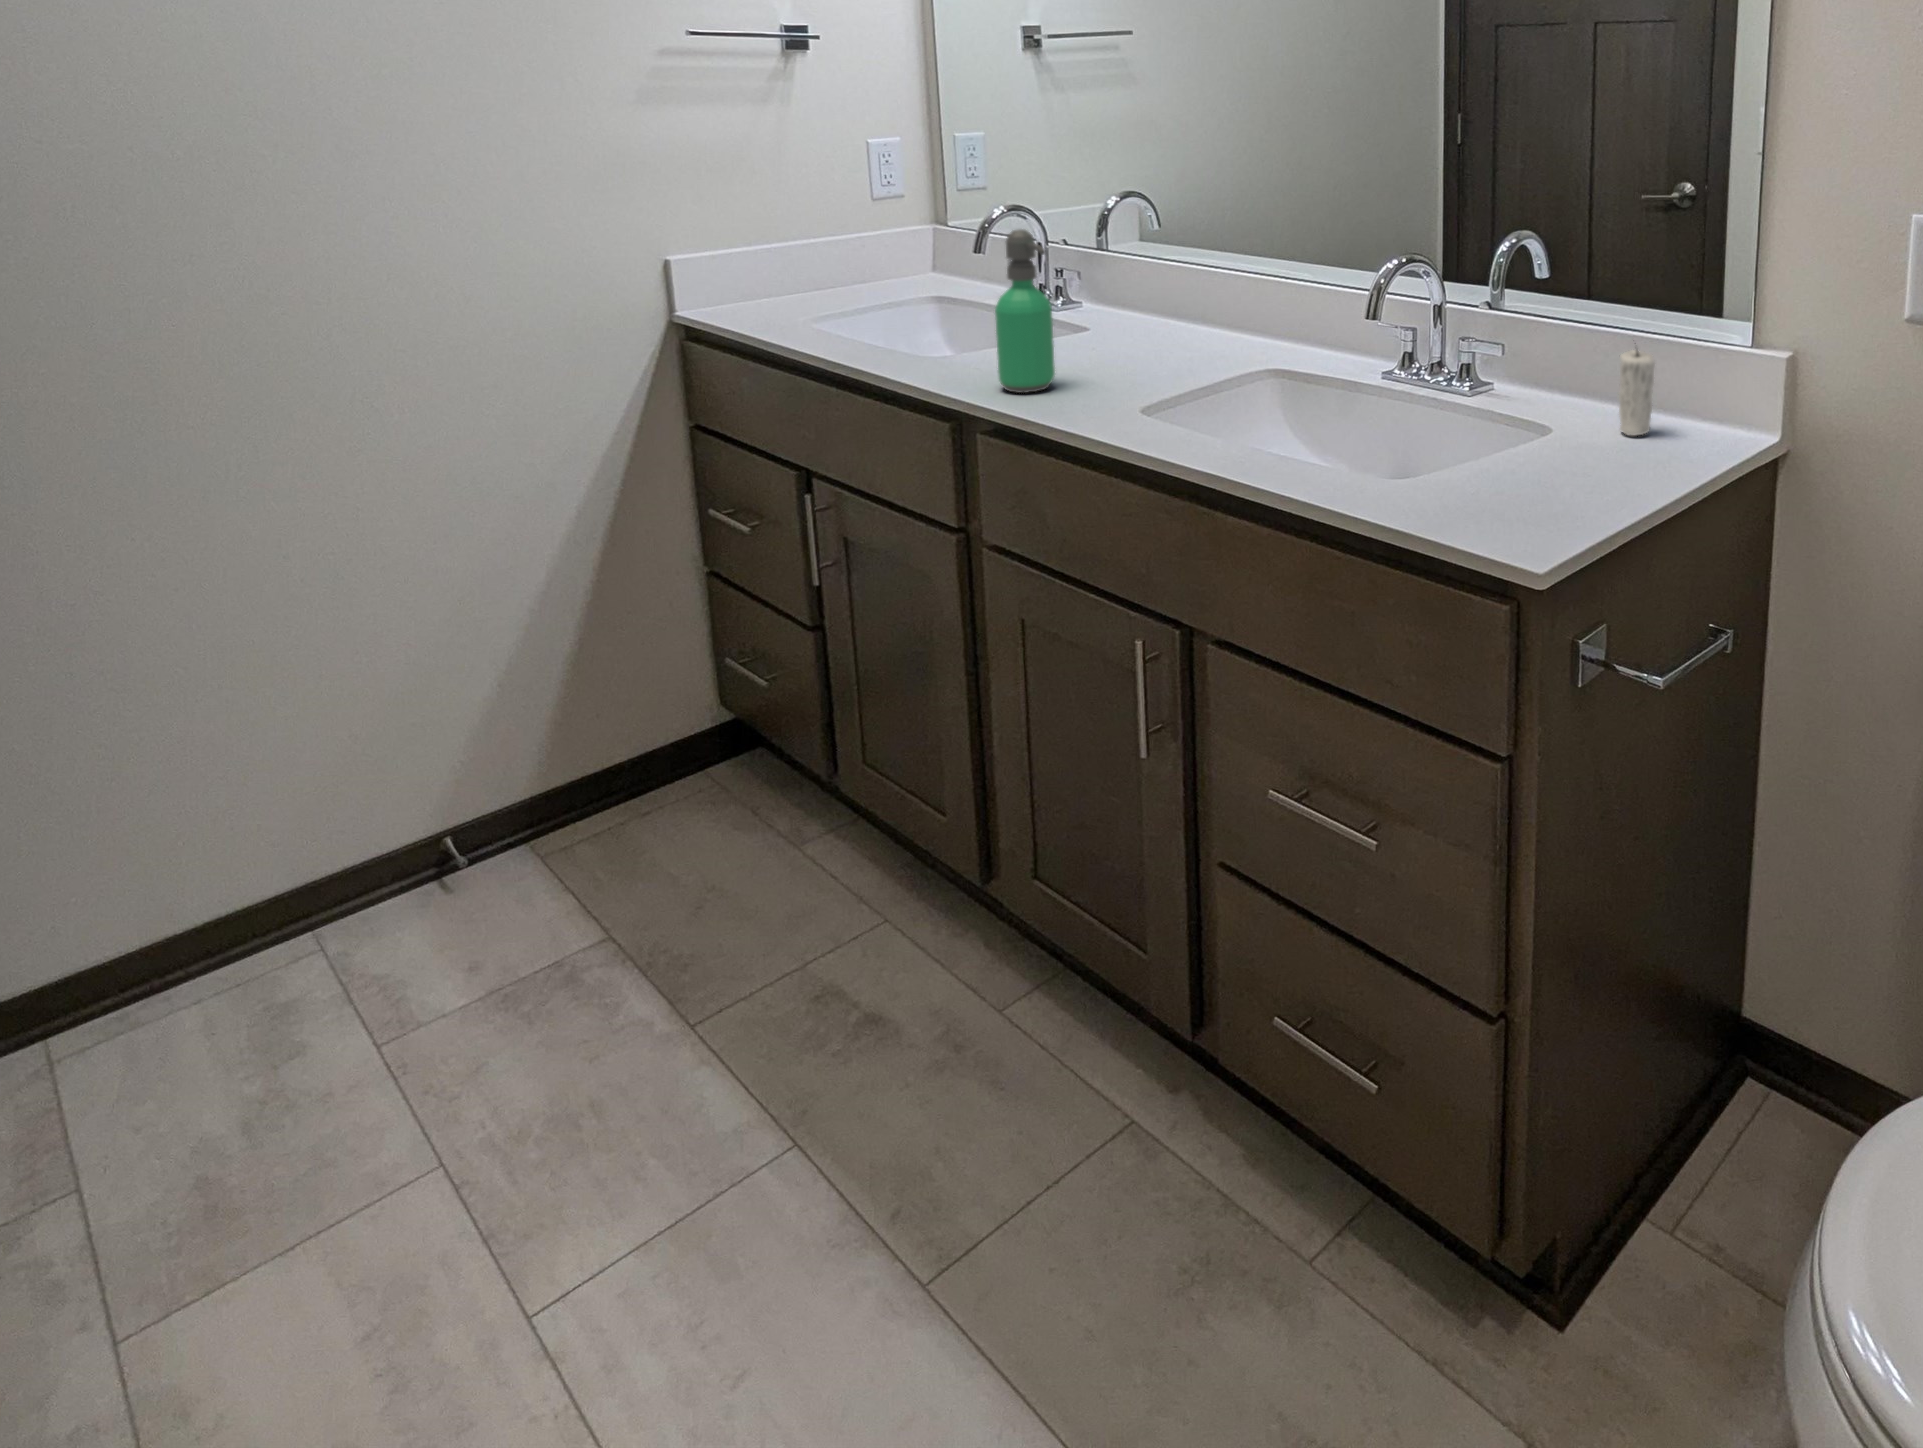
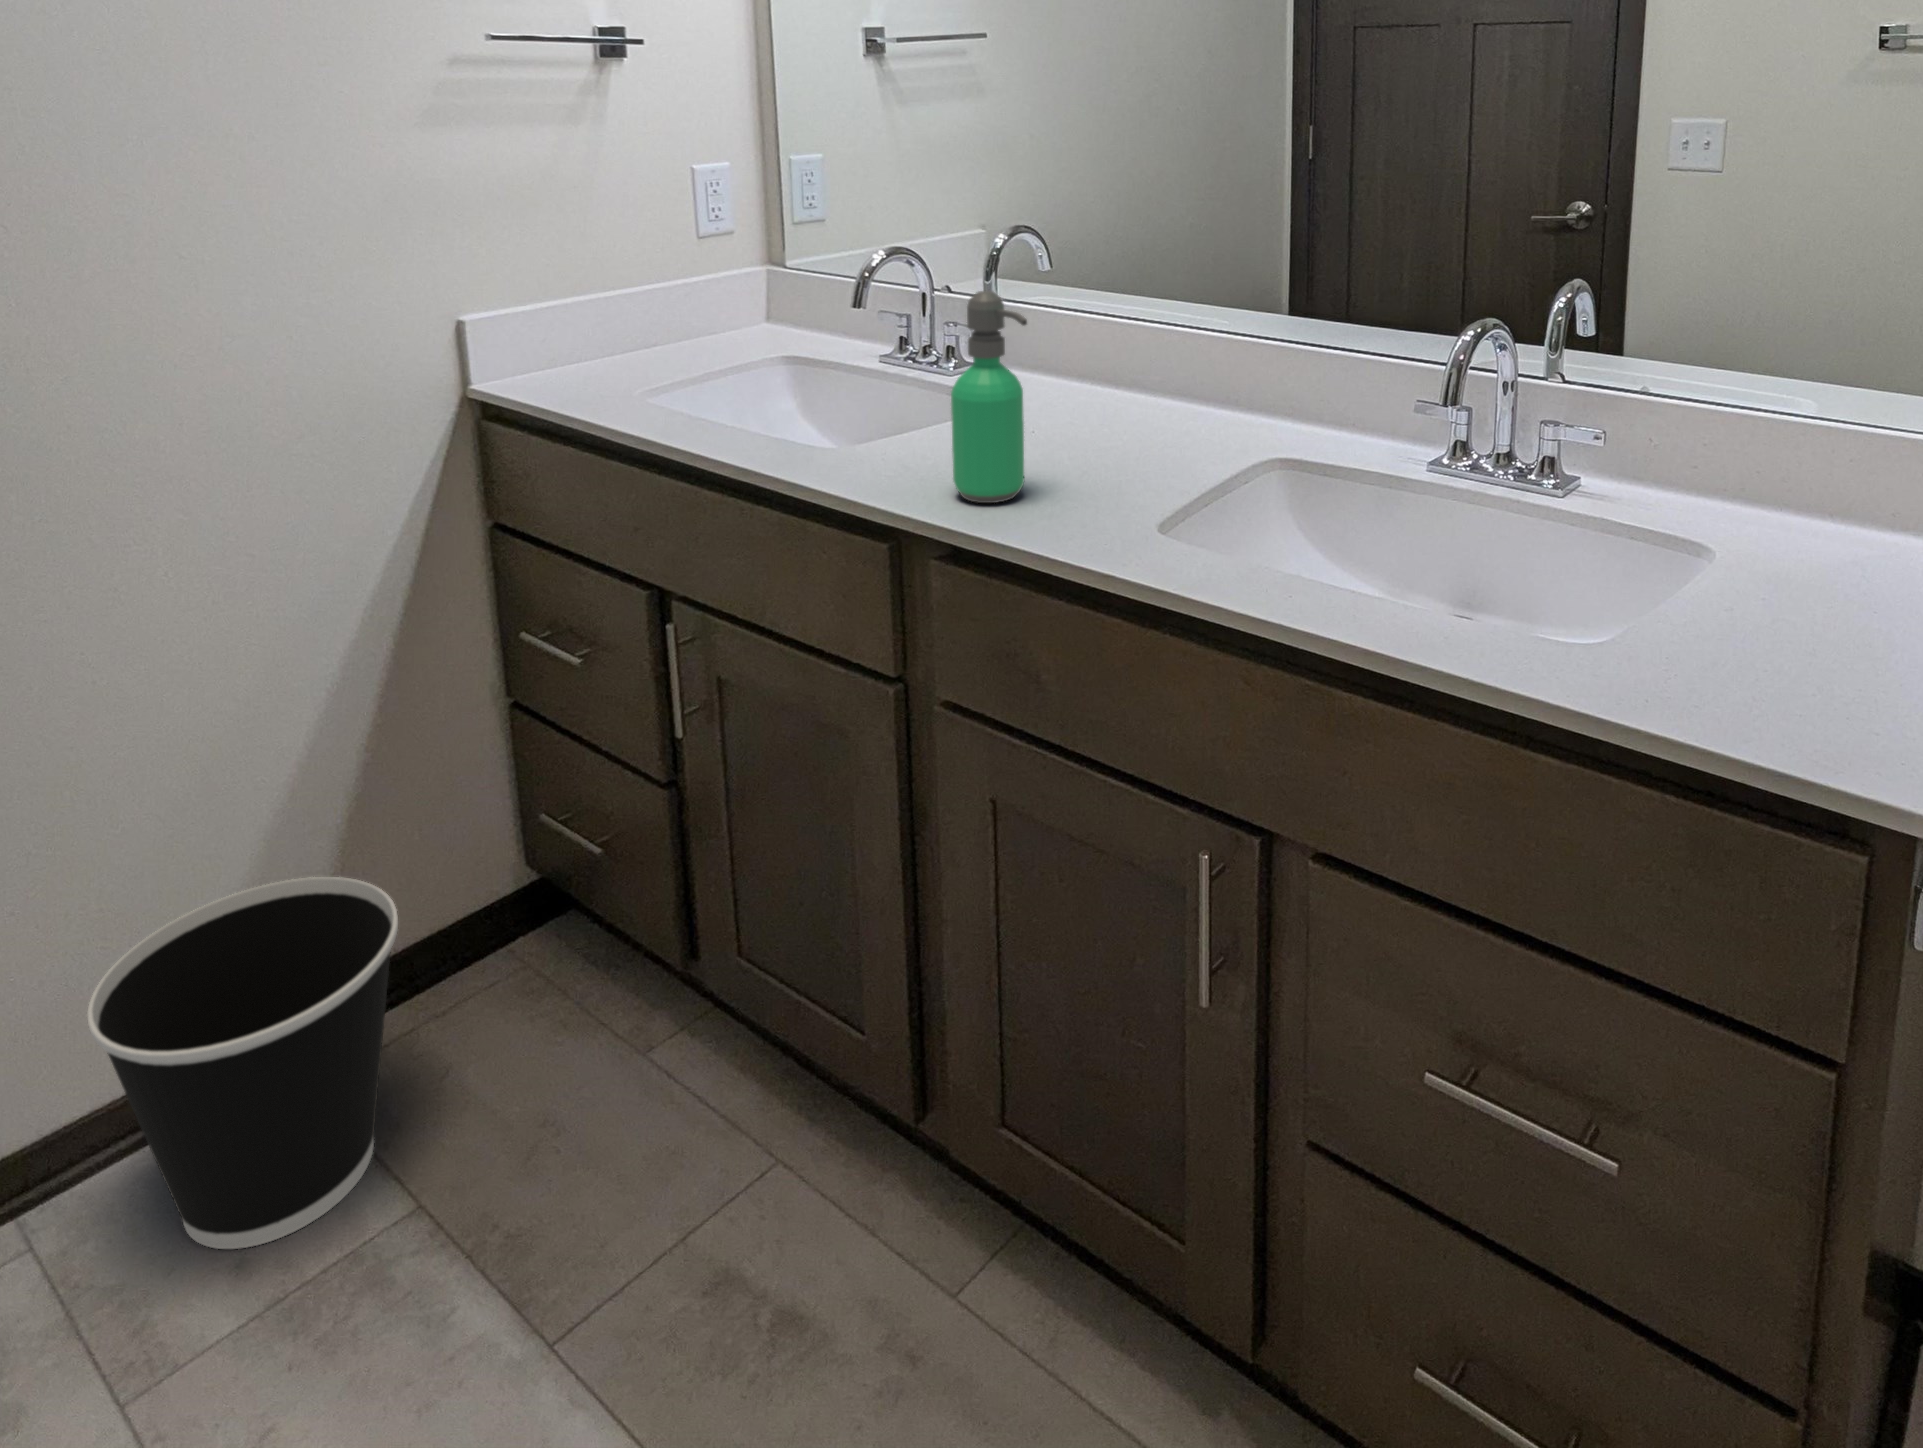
candle: present [1619,350,1655,436] -> none [1801,431,1859,559]
wastebasket: none [365,691,601,956] -> present [87,877,398,1249]

